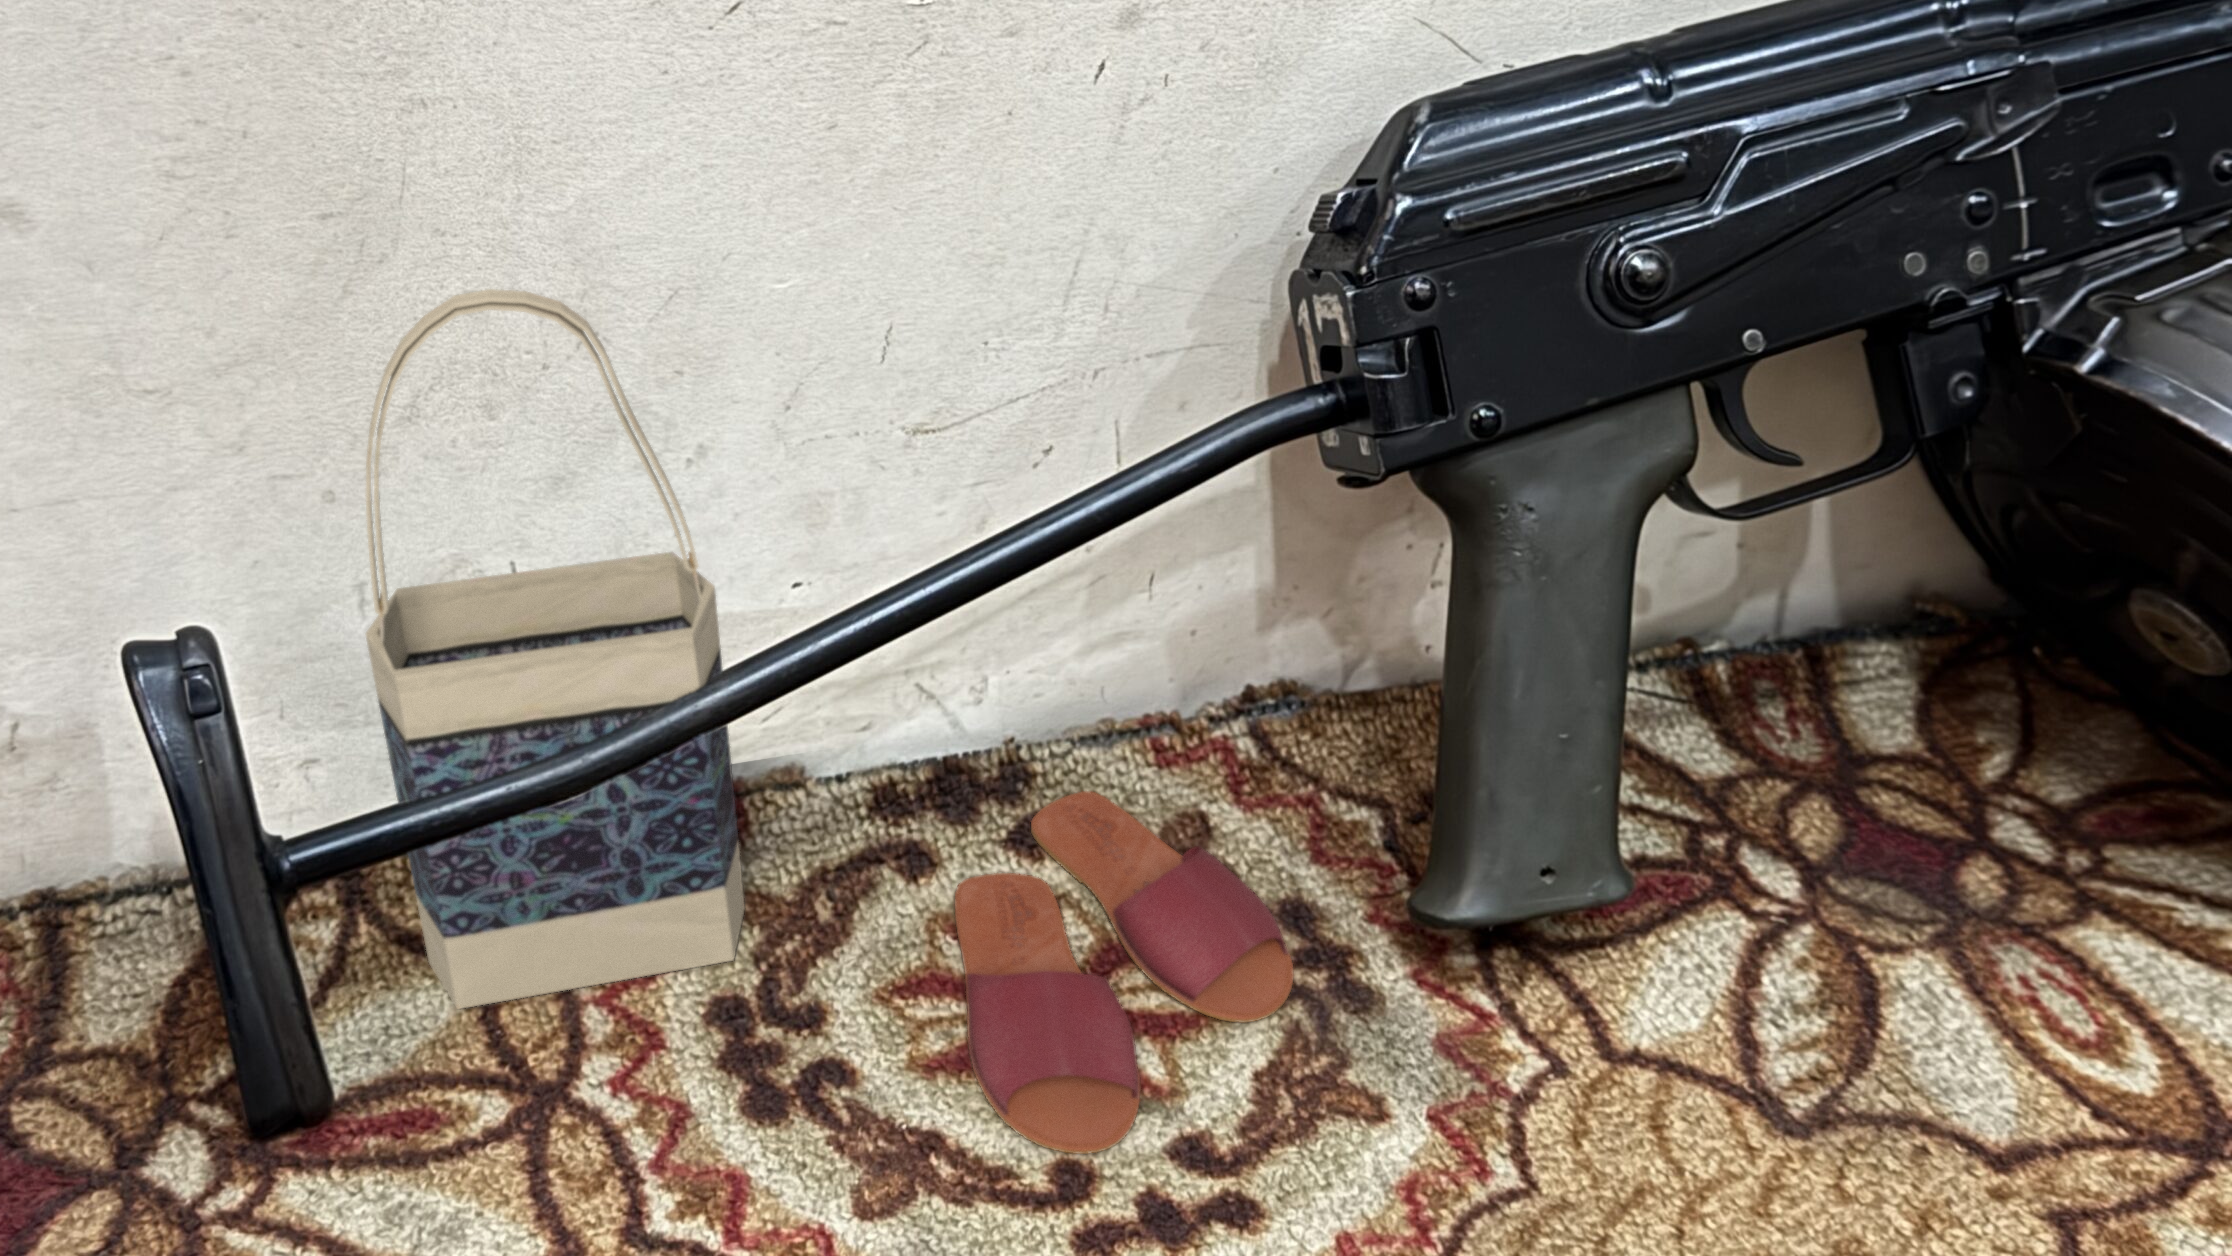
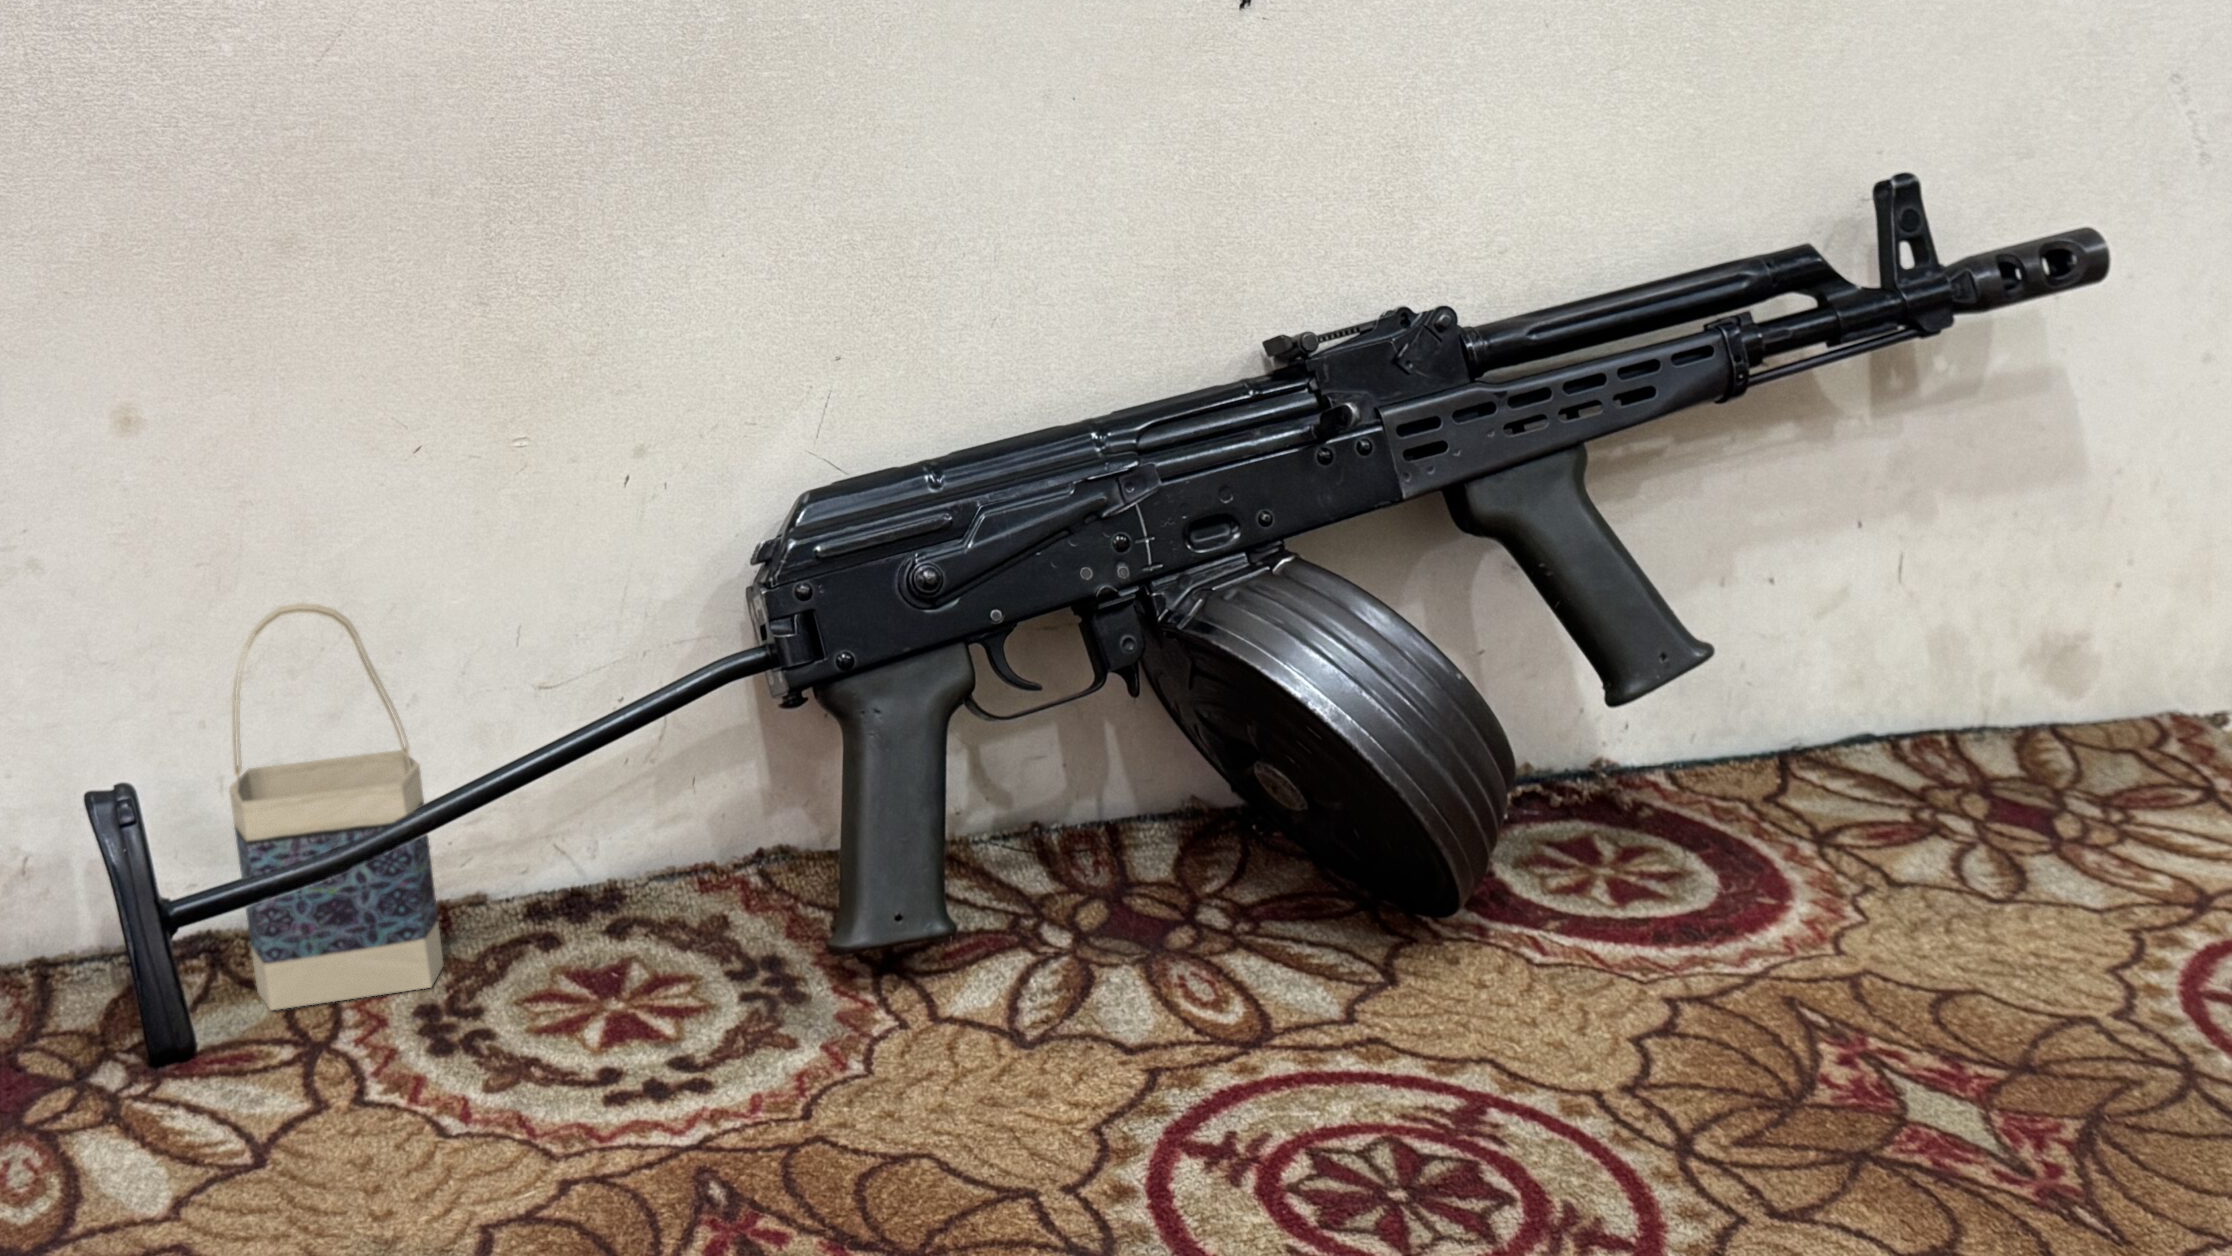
slippers: present [955,791,1293,1154] -> none [551,907,748,1060]

